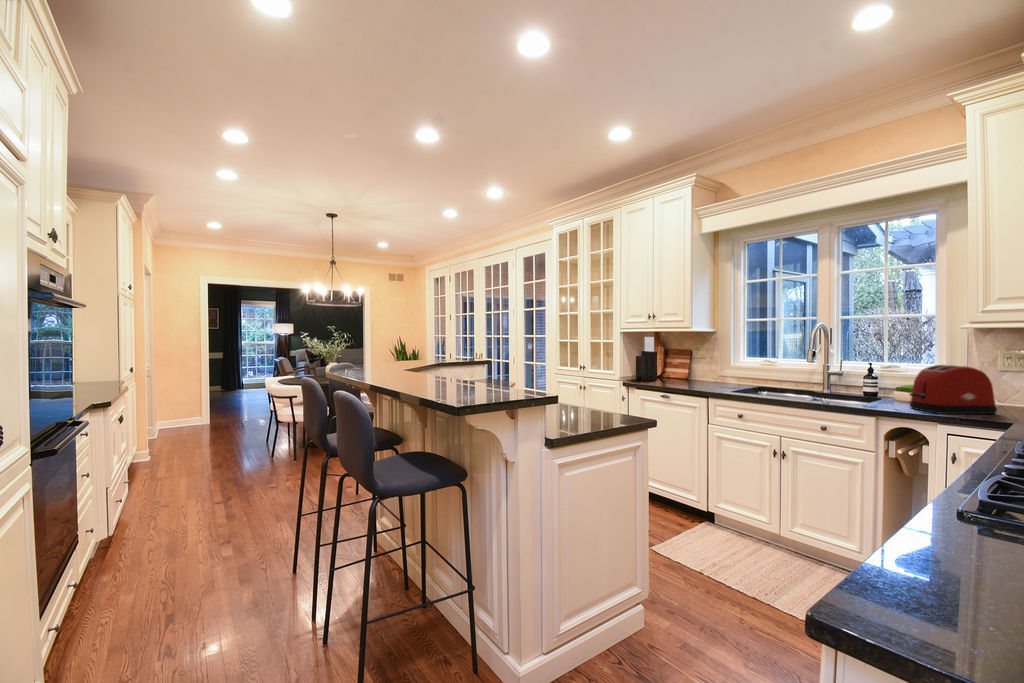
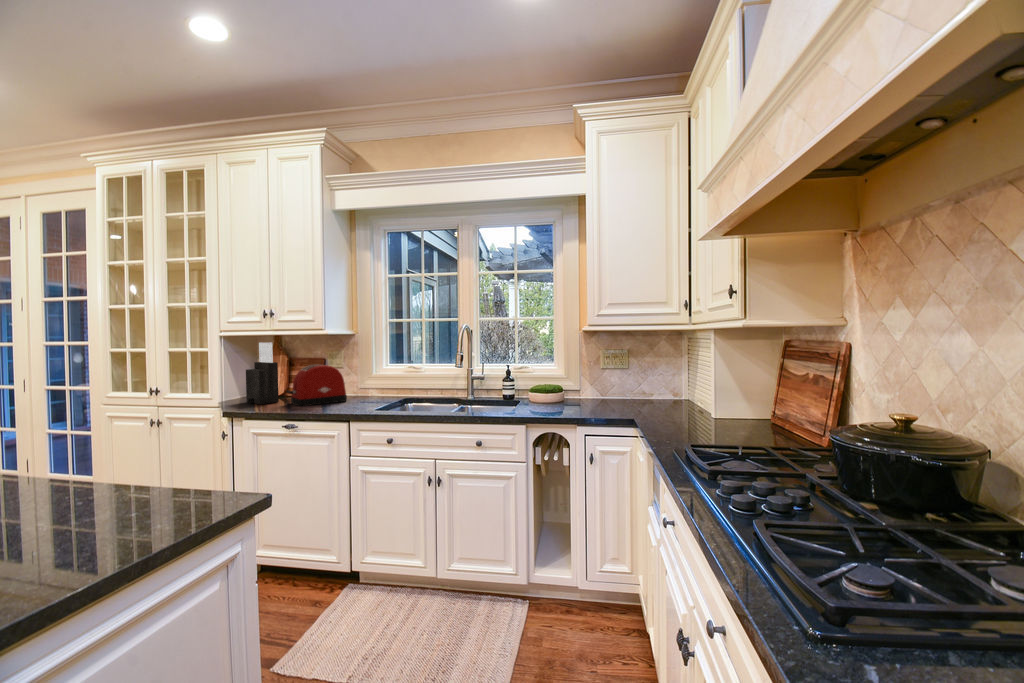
toaster: present [910,365,997,414] -> present [287,365,347,406]

